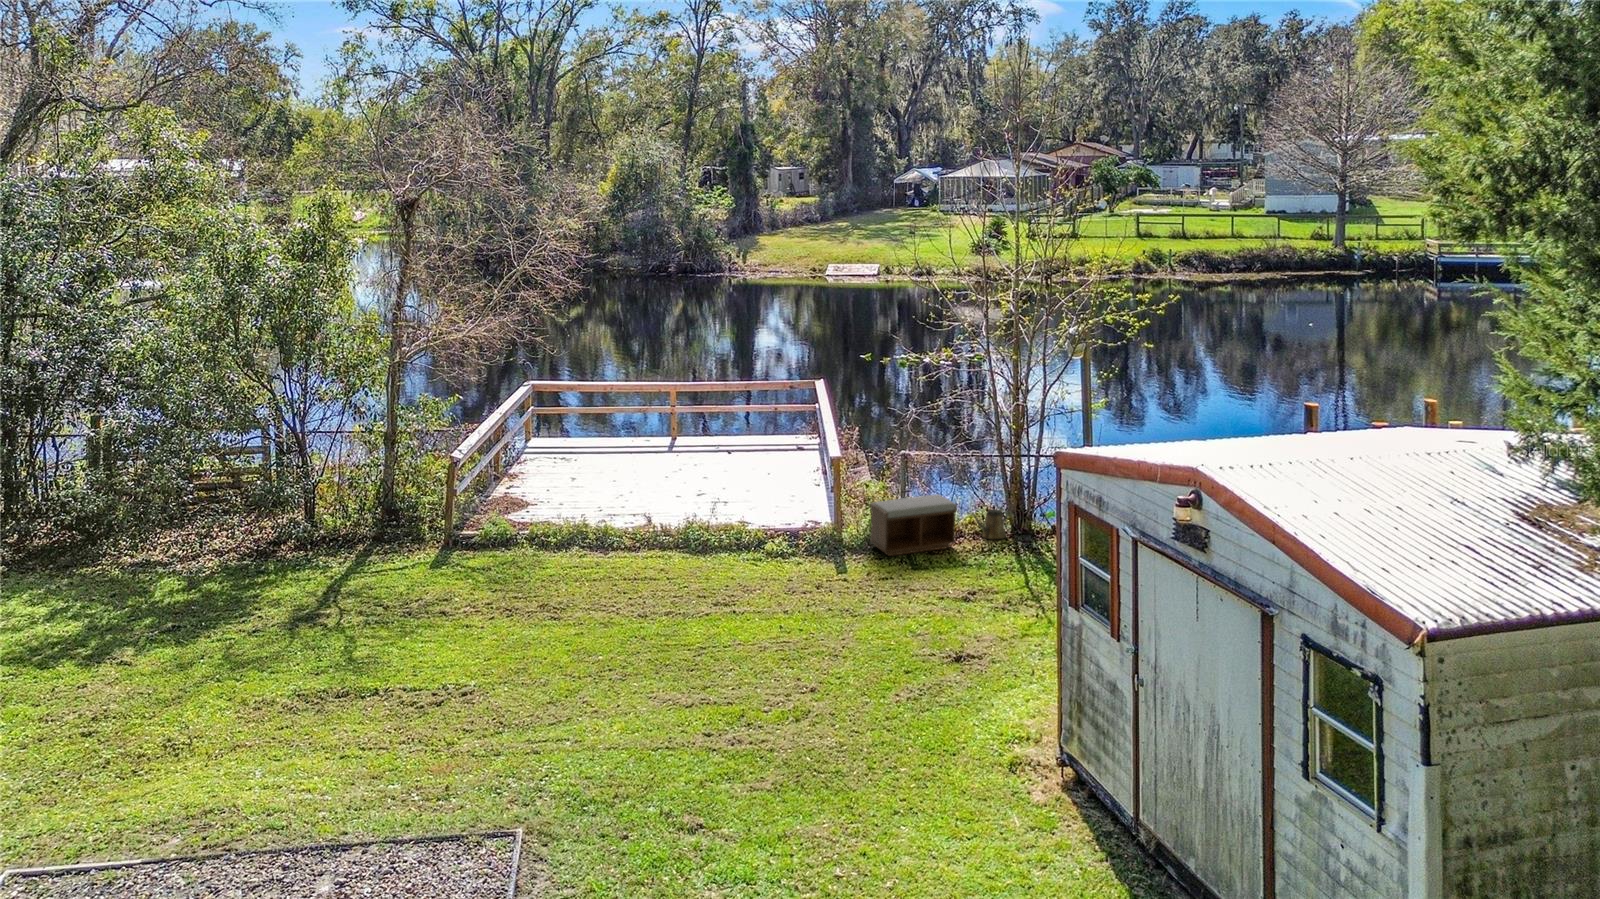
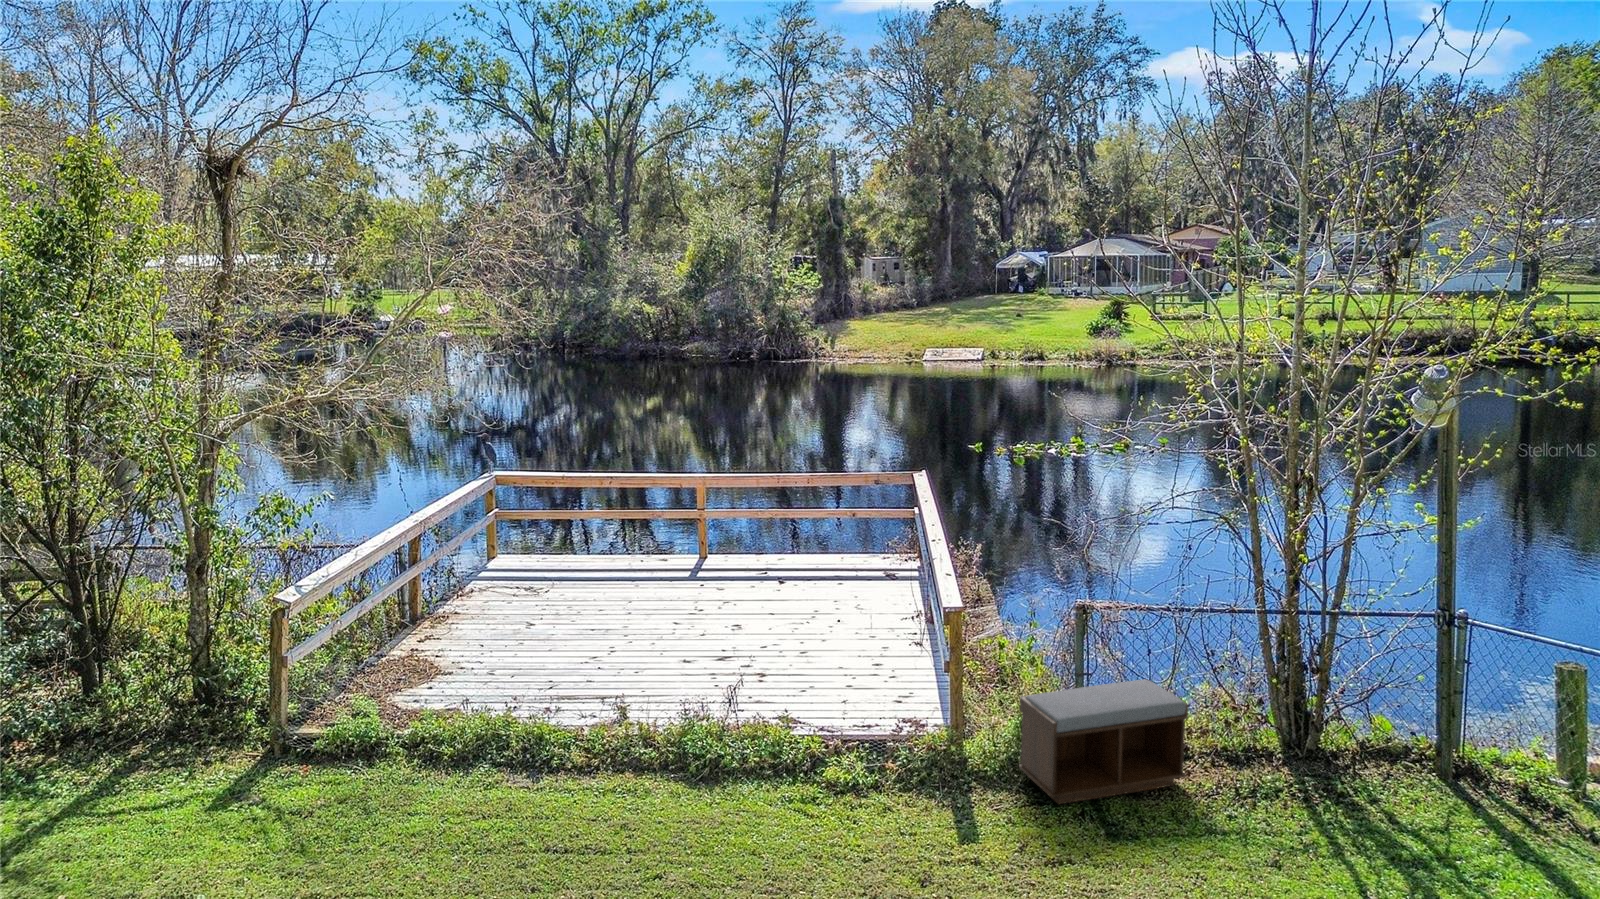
watering can: present [972,509,1008,540] -> none [1210,707,1276,767]

